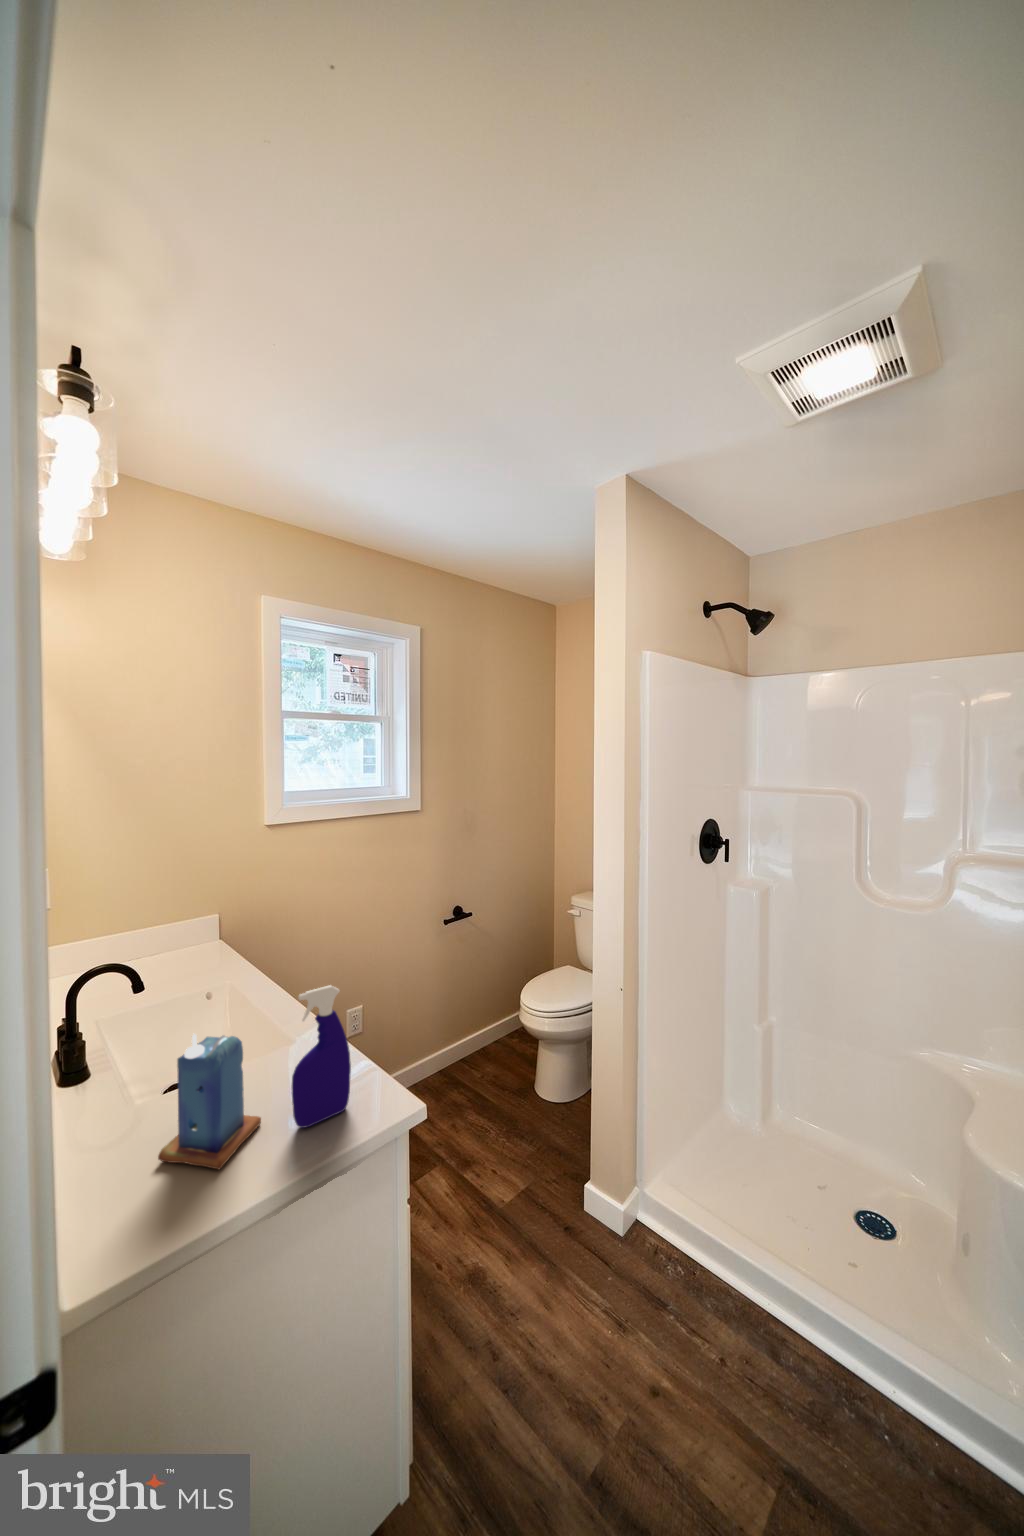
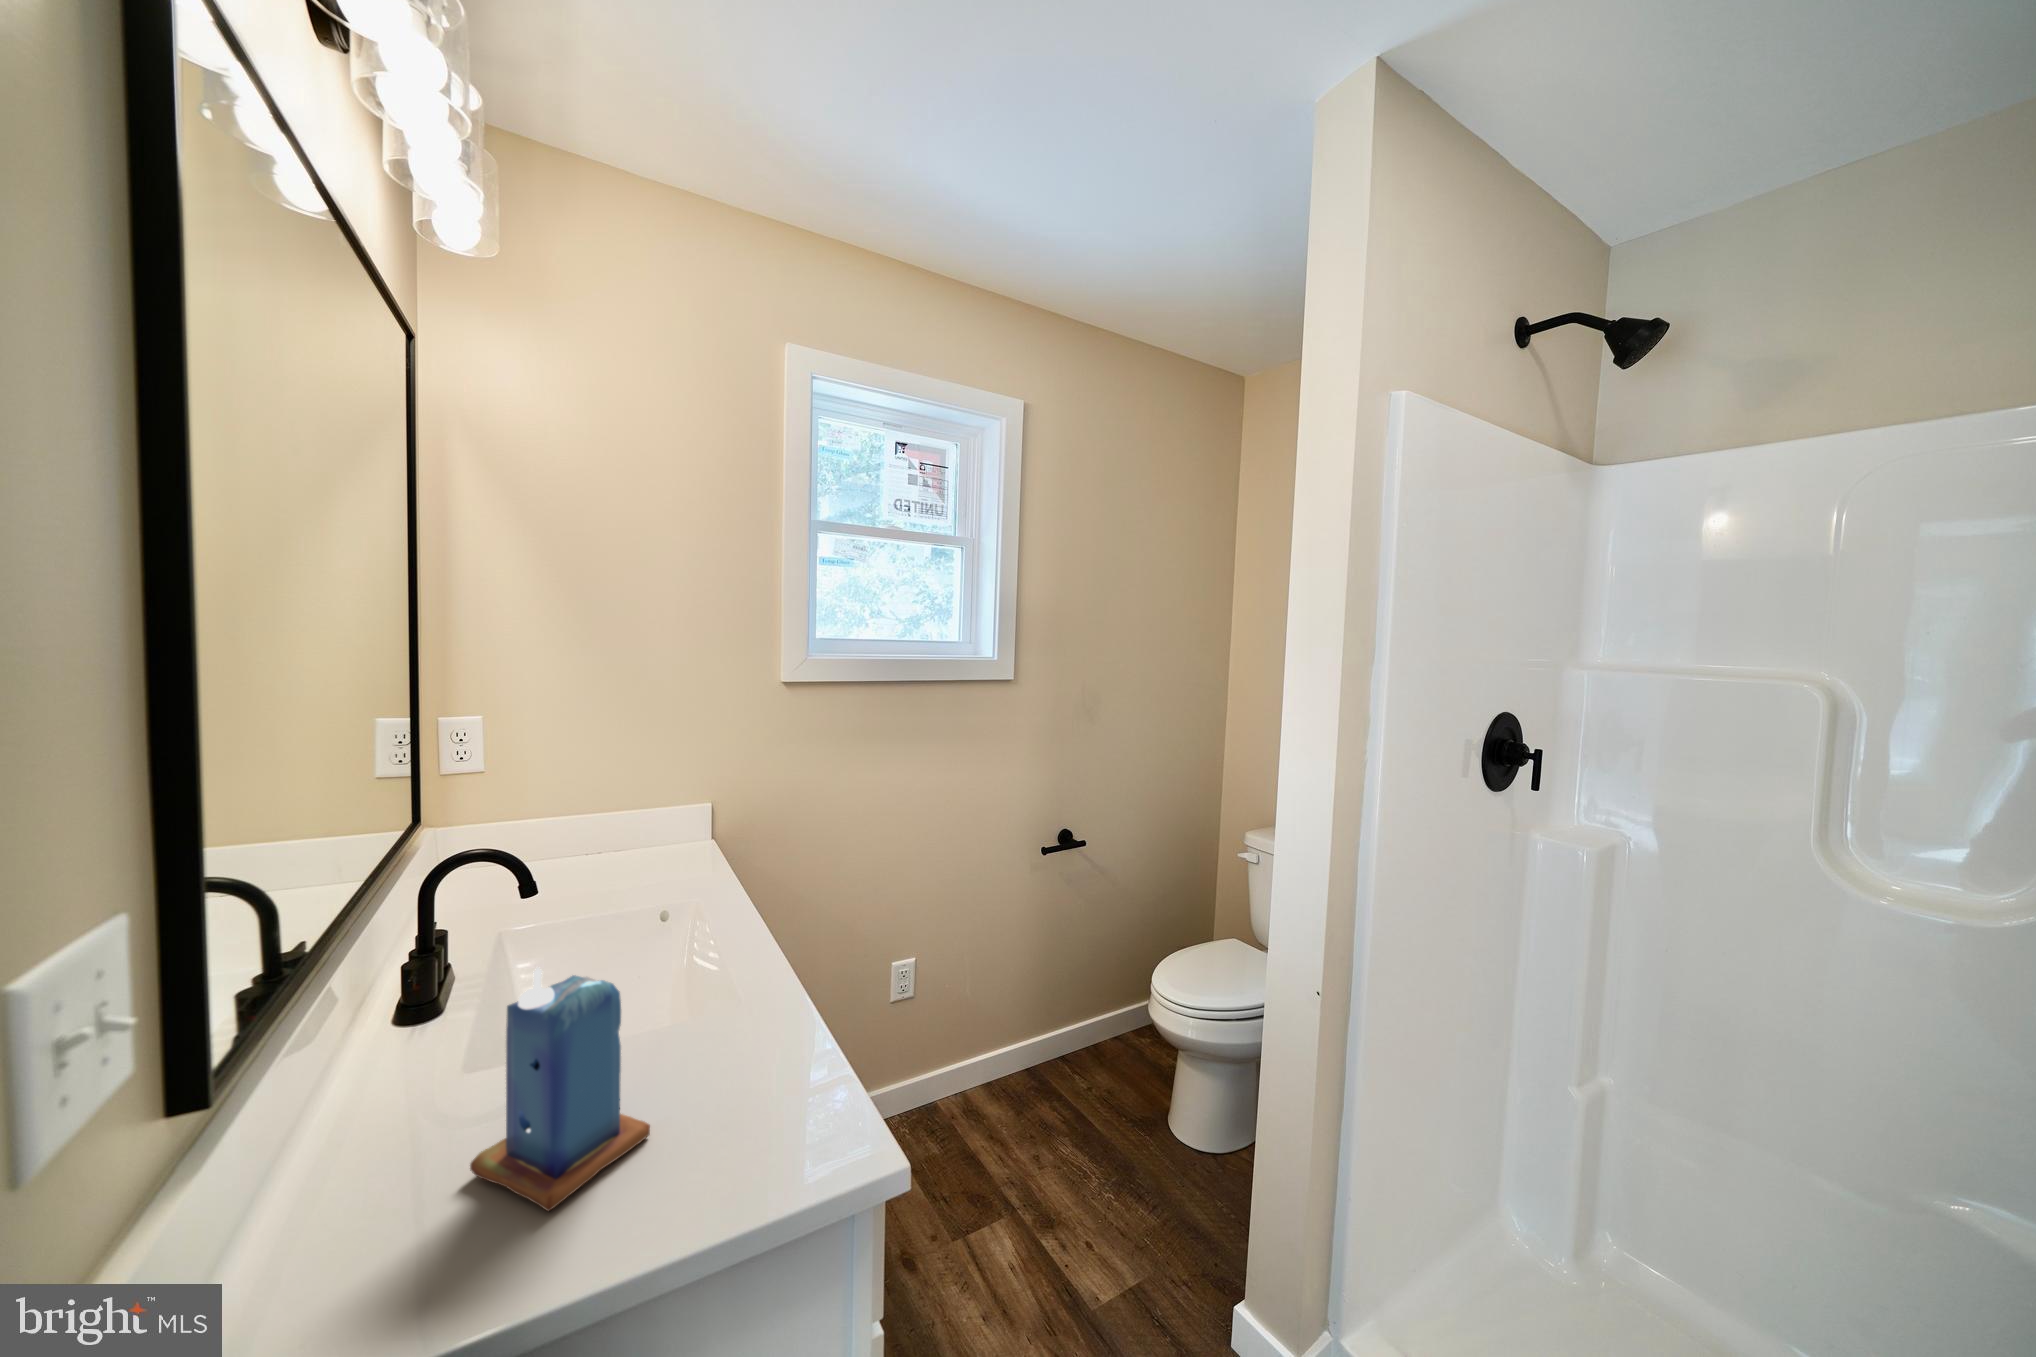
spray bottle: present [292,986,351,1128] -> none [691,915,803,1159]

